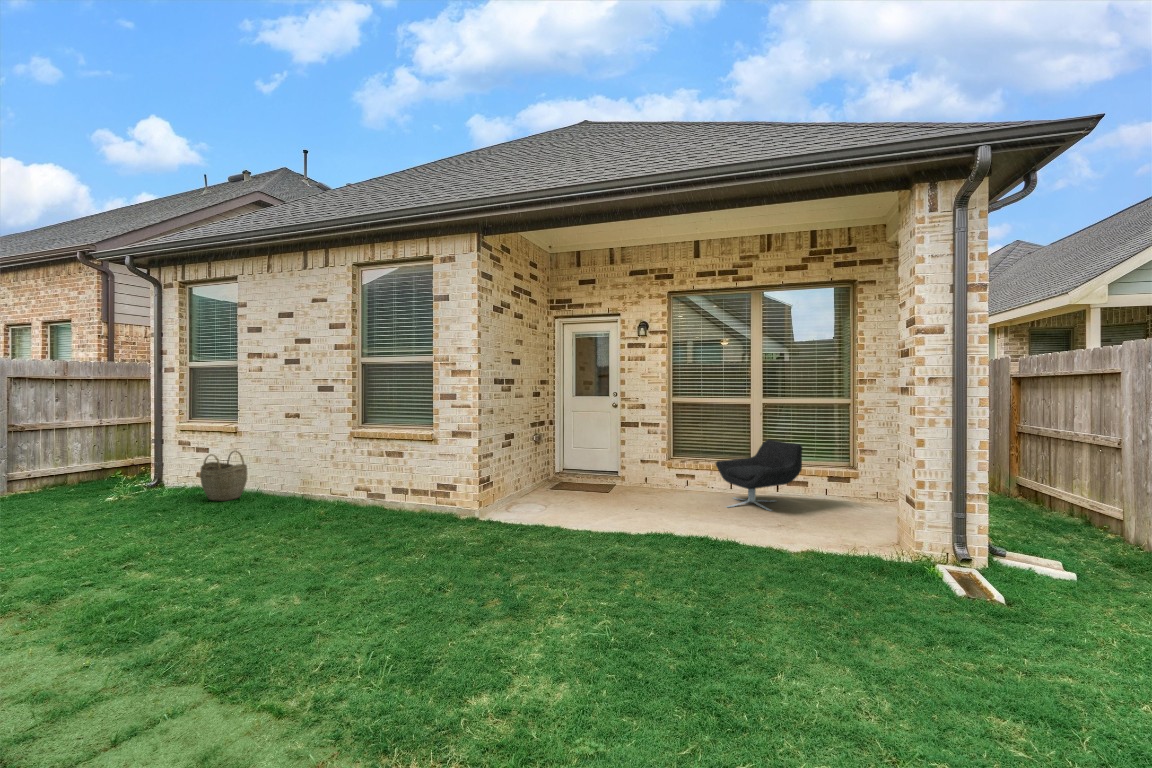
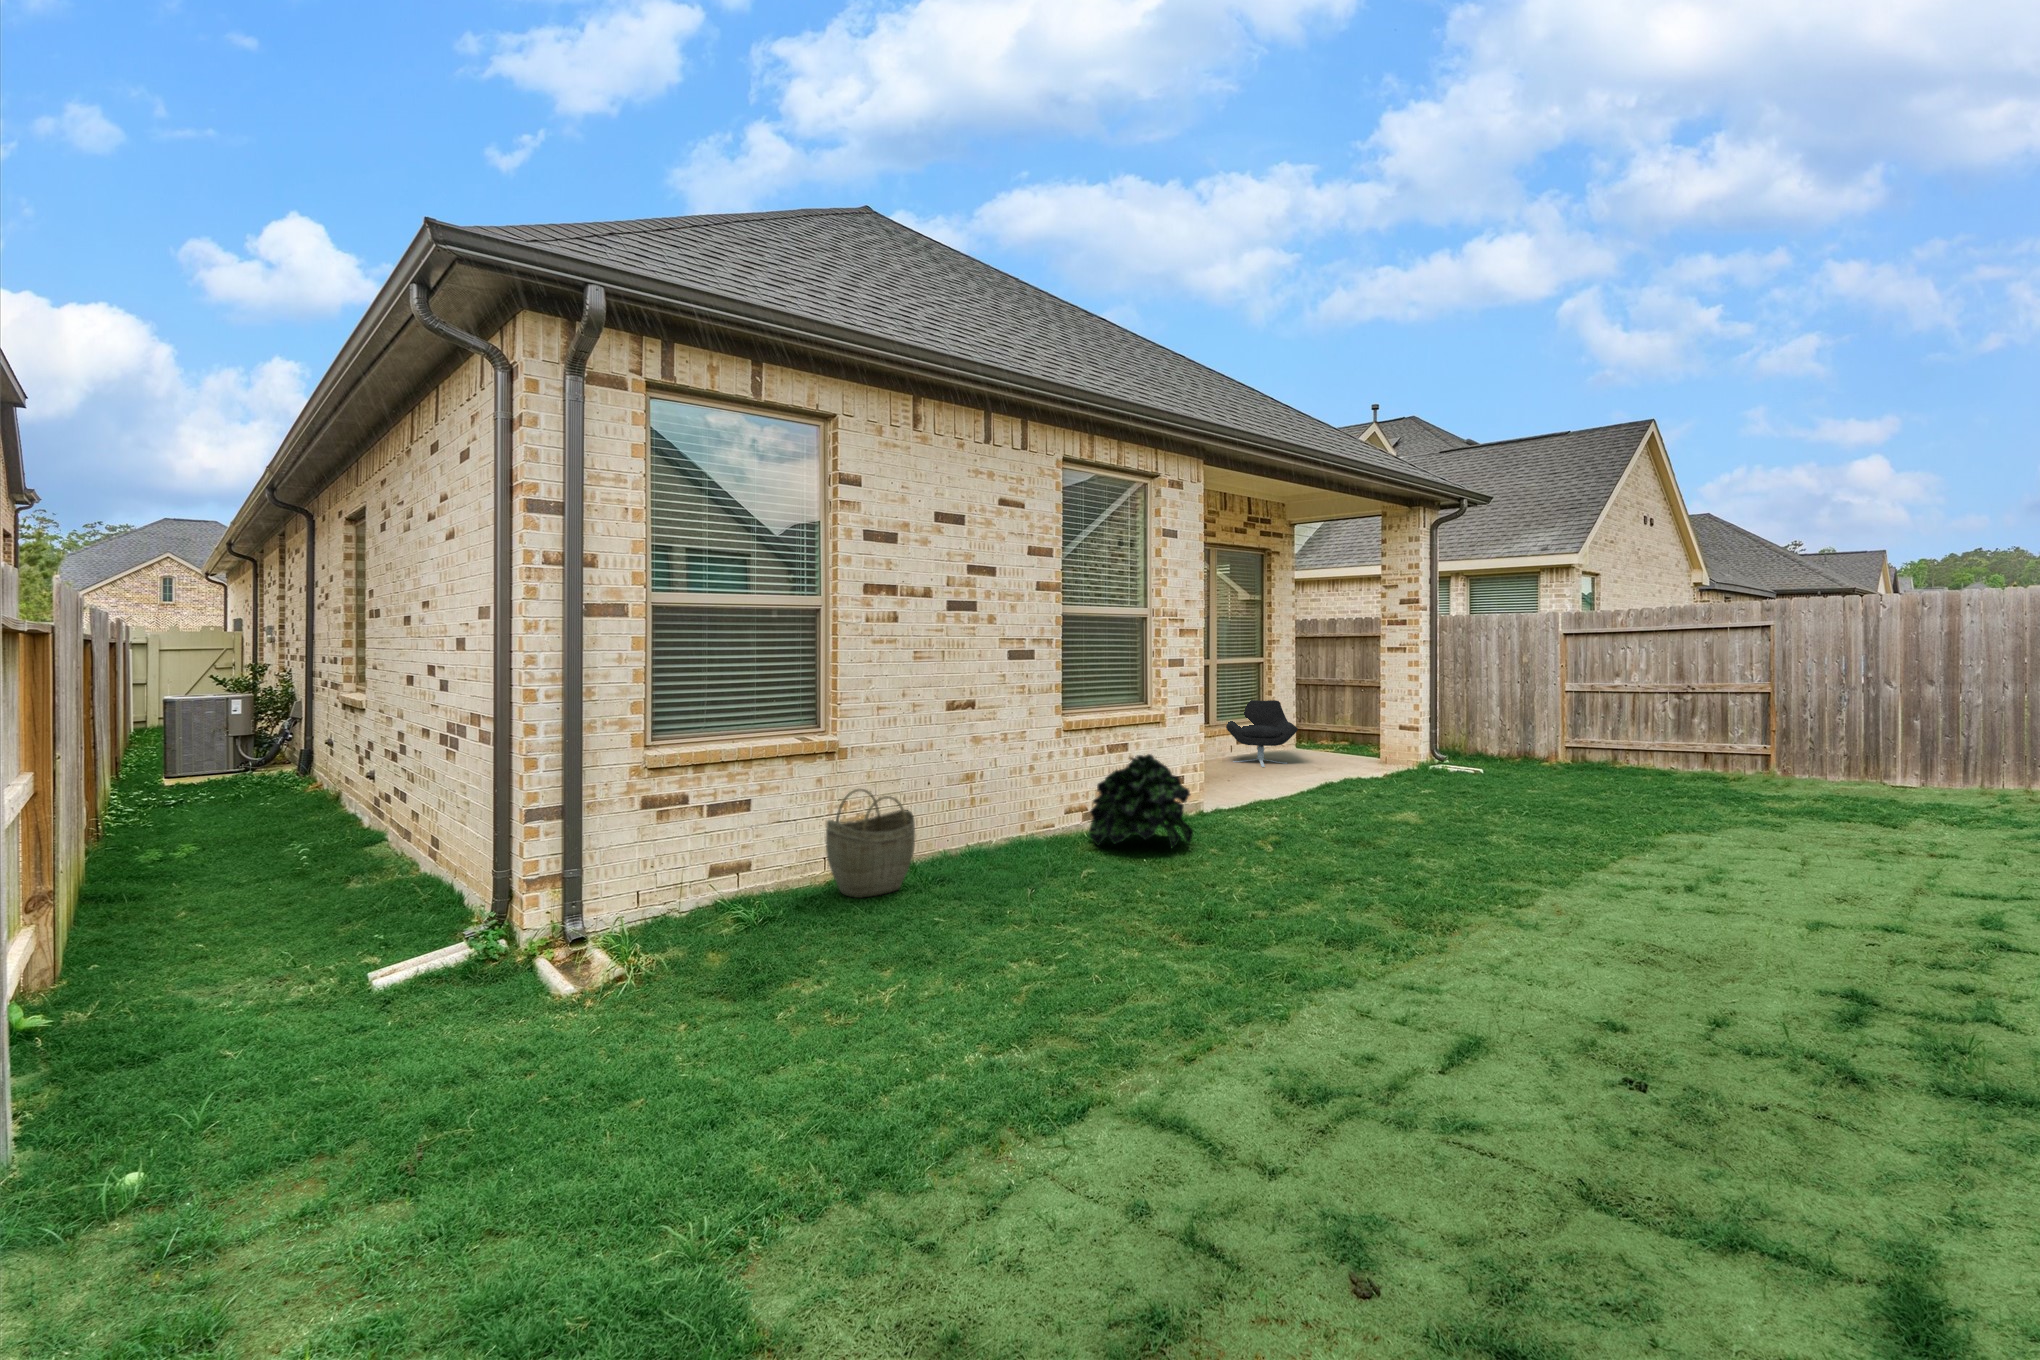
potted plant: none [306,458,386,525] -> present [1089,754,1193,848]

